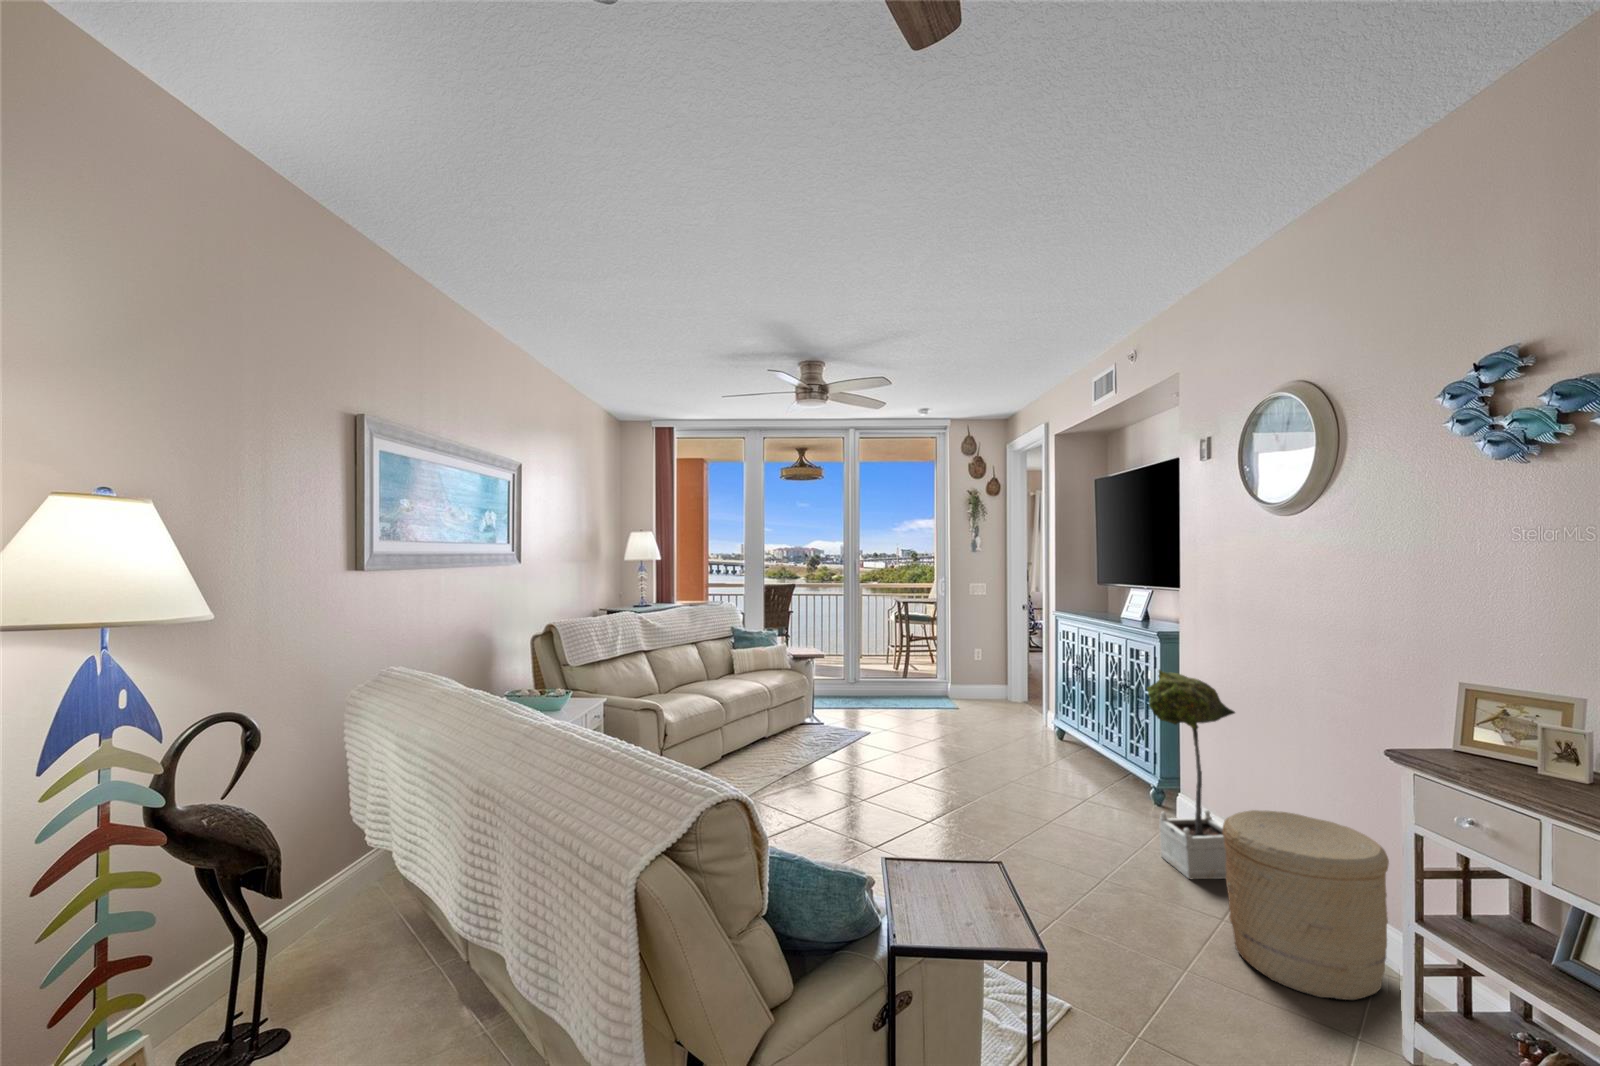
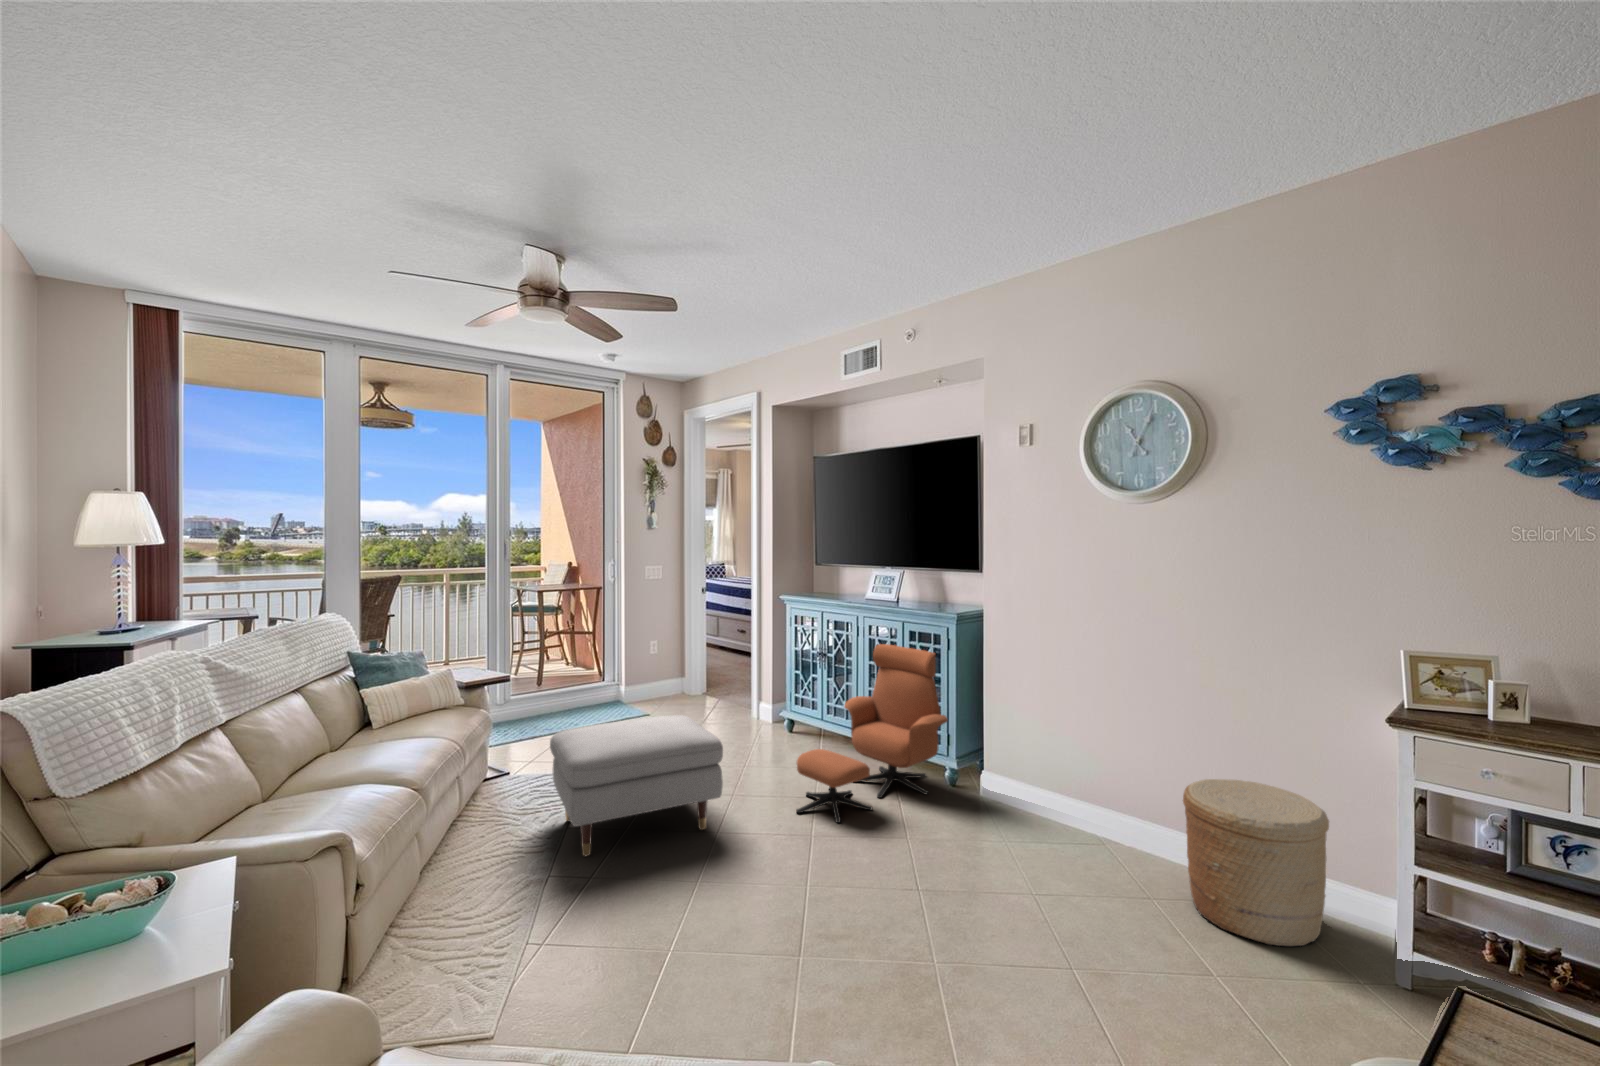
lounge chair: none [978,658,1139,805] -> present [796,644,948,823]
potted tree: present [1147,670,1235,879] -> none [1020,657,1106,859]
ottoman: none [800,690,920,780] -> present [550,715,723,856]

